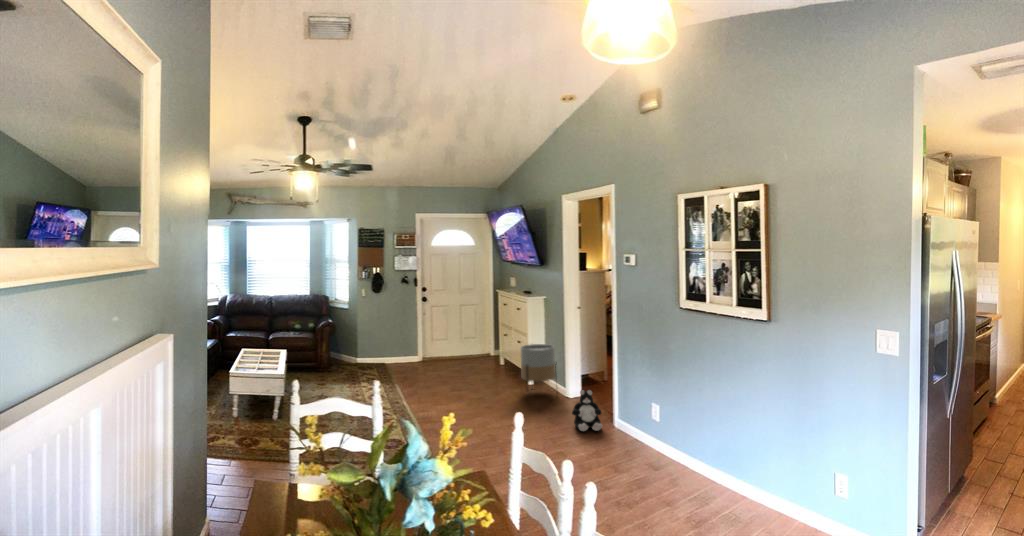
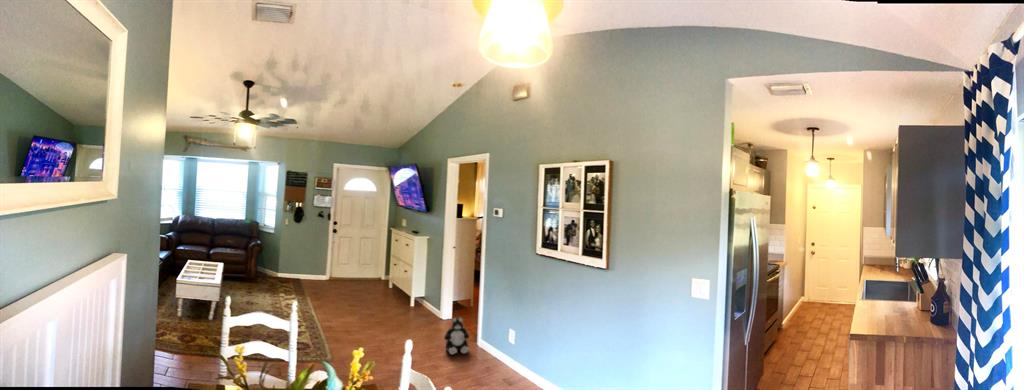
planter: present [521,344,557,382] -> none [403,275,435,323]

